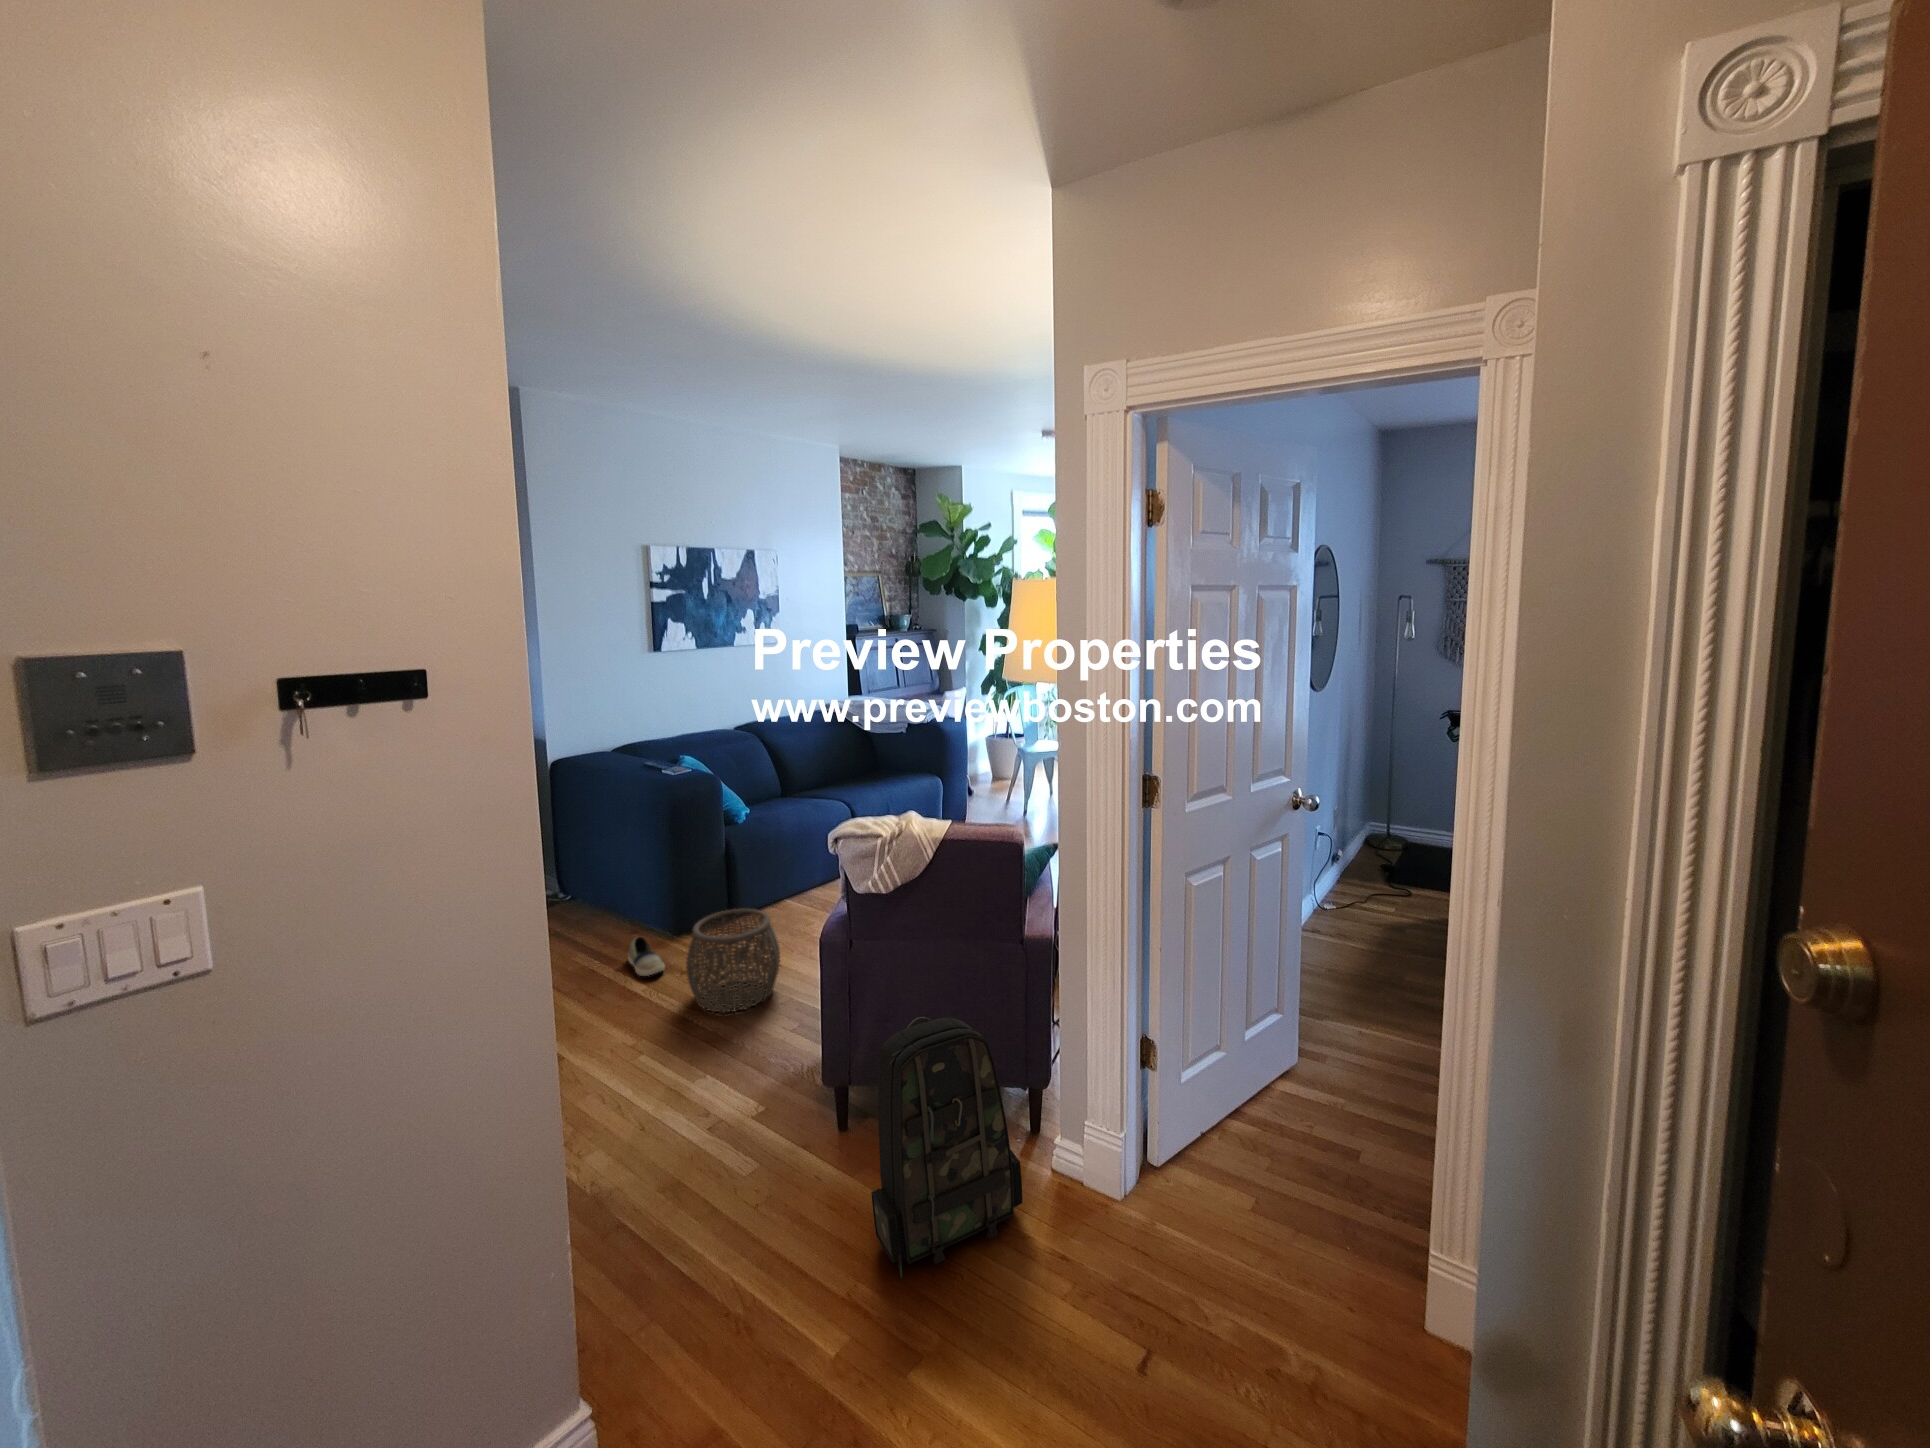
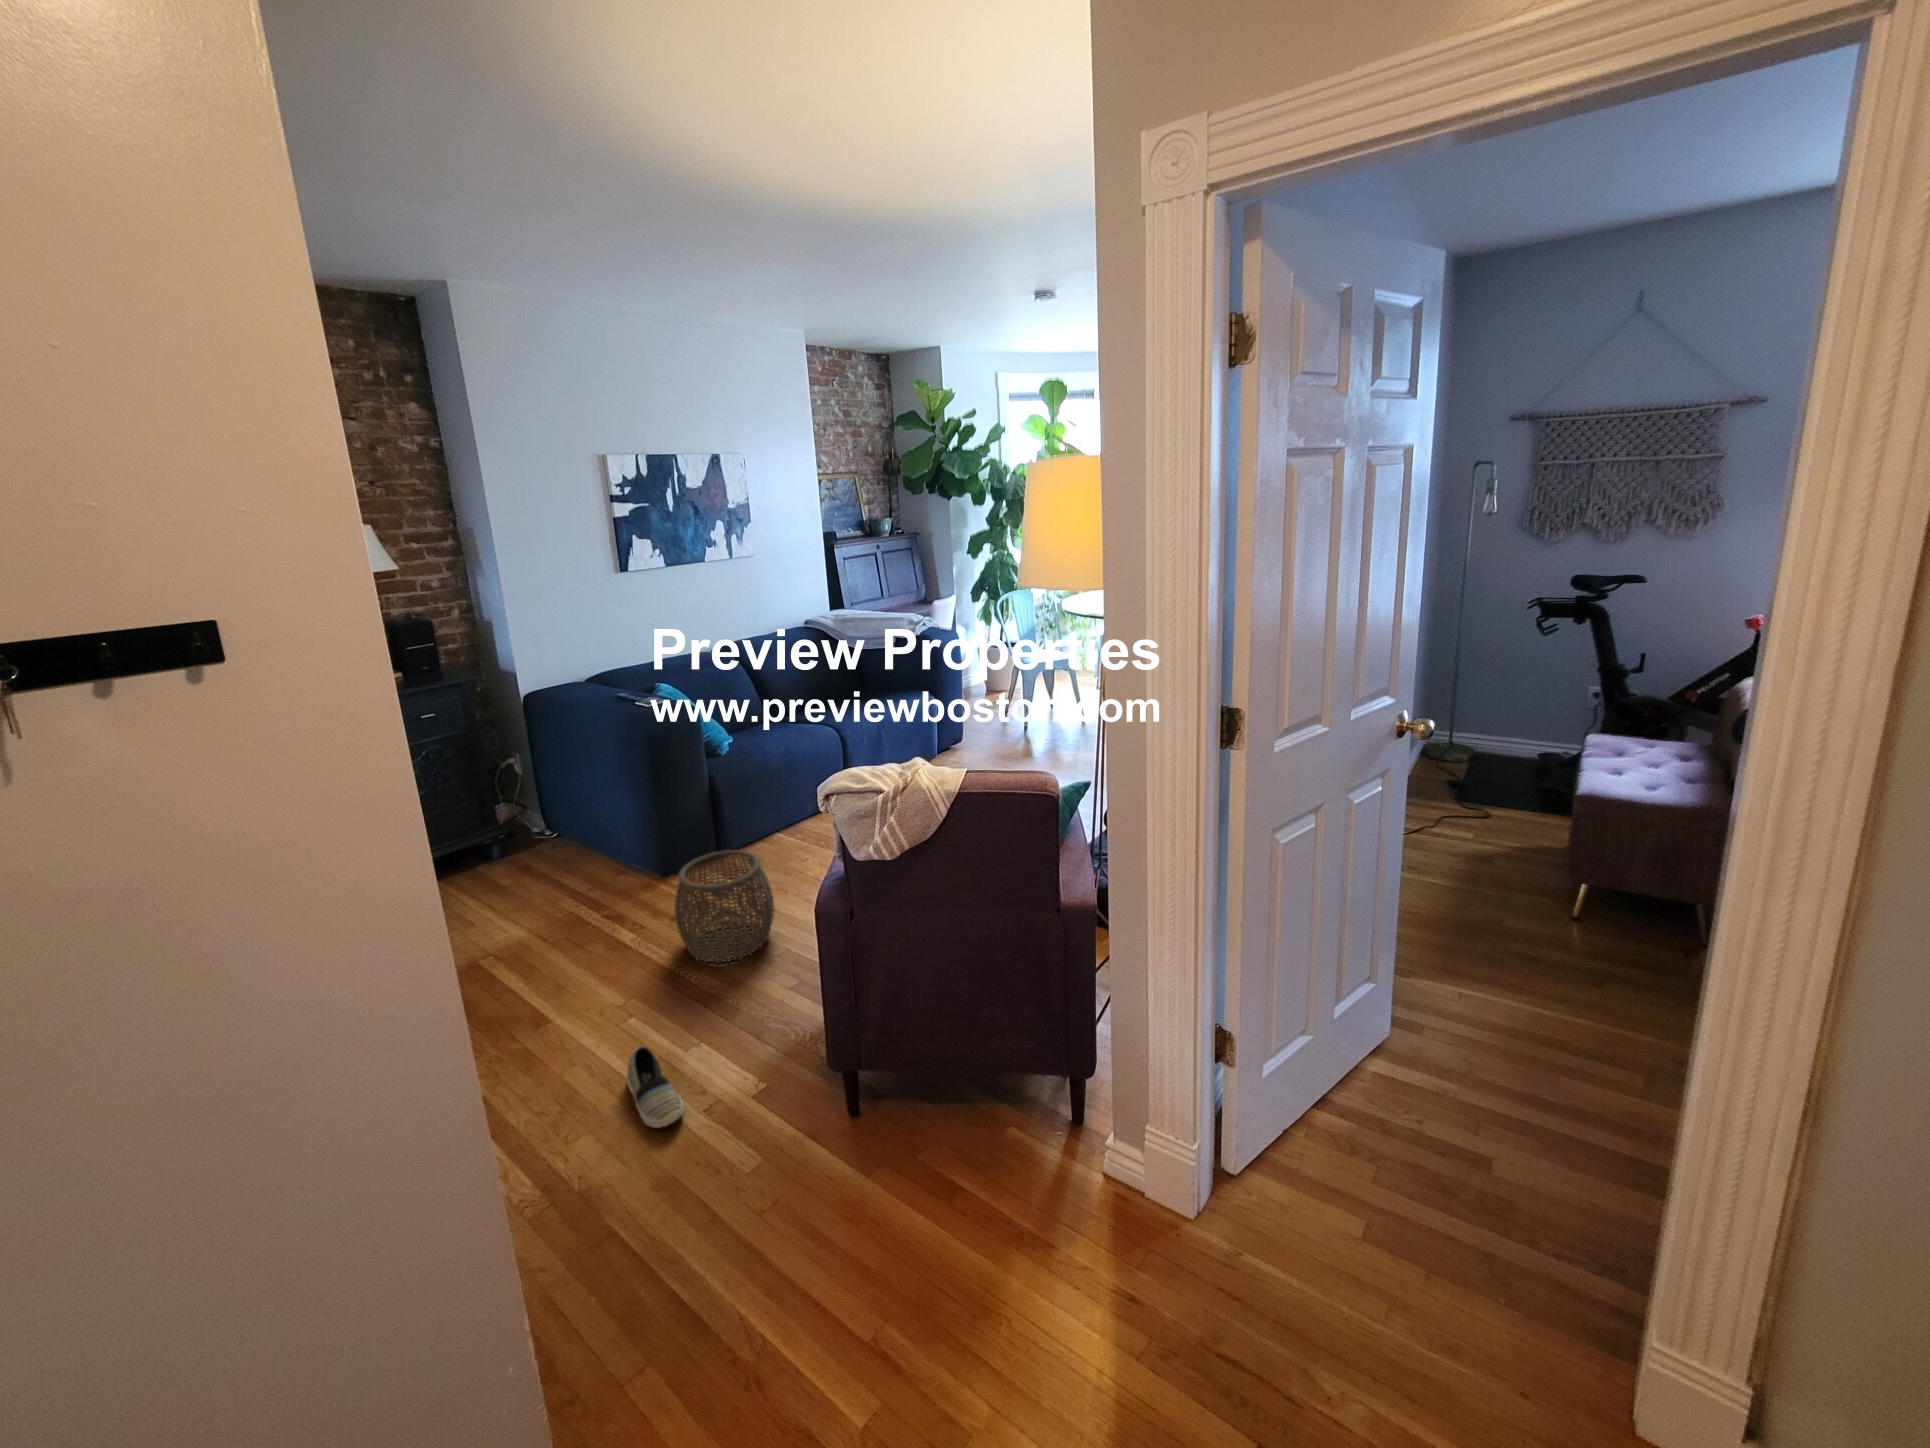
shoe: present [628,937,665,976] -> present [627,1046,684,1128]
backpack: present [871,1017,1022,1278] -> none [892,1008,1074,1322]

